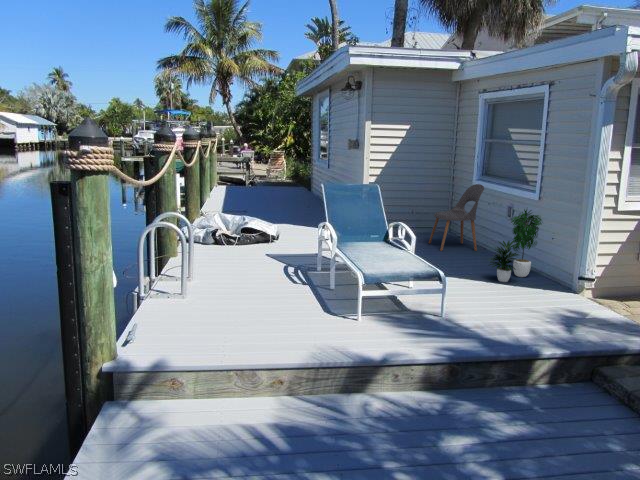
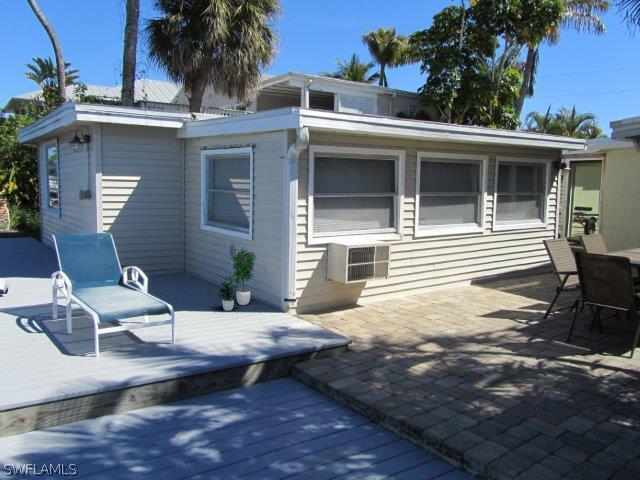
chair: present [429,184,484,251] -> none [165,229,211,290]

